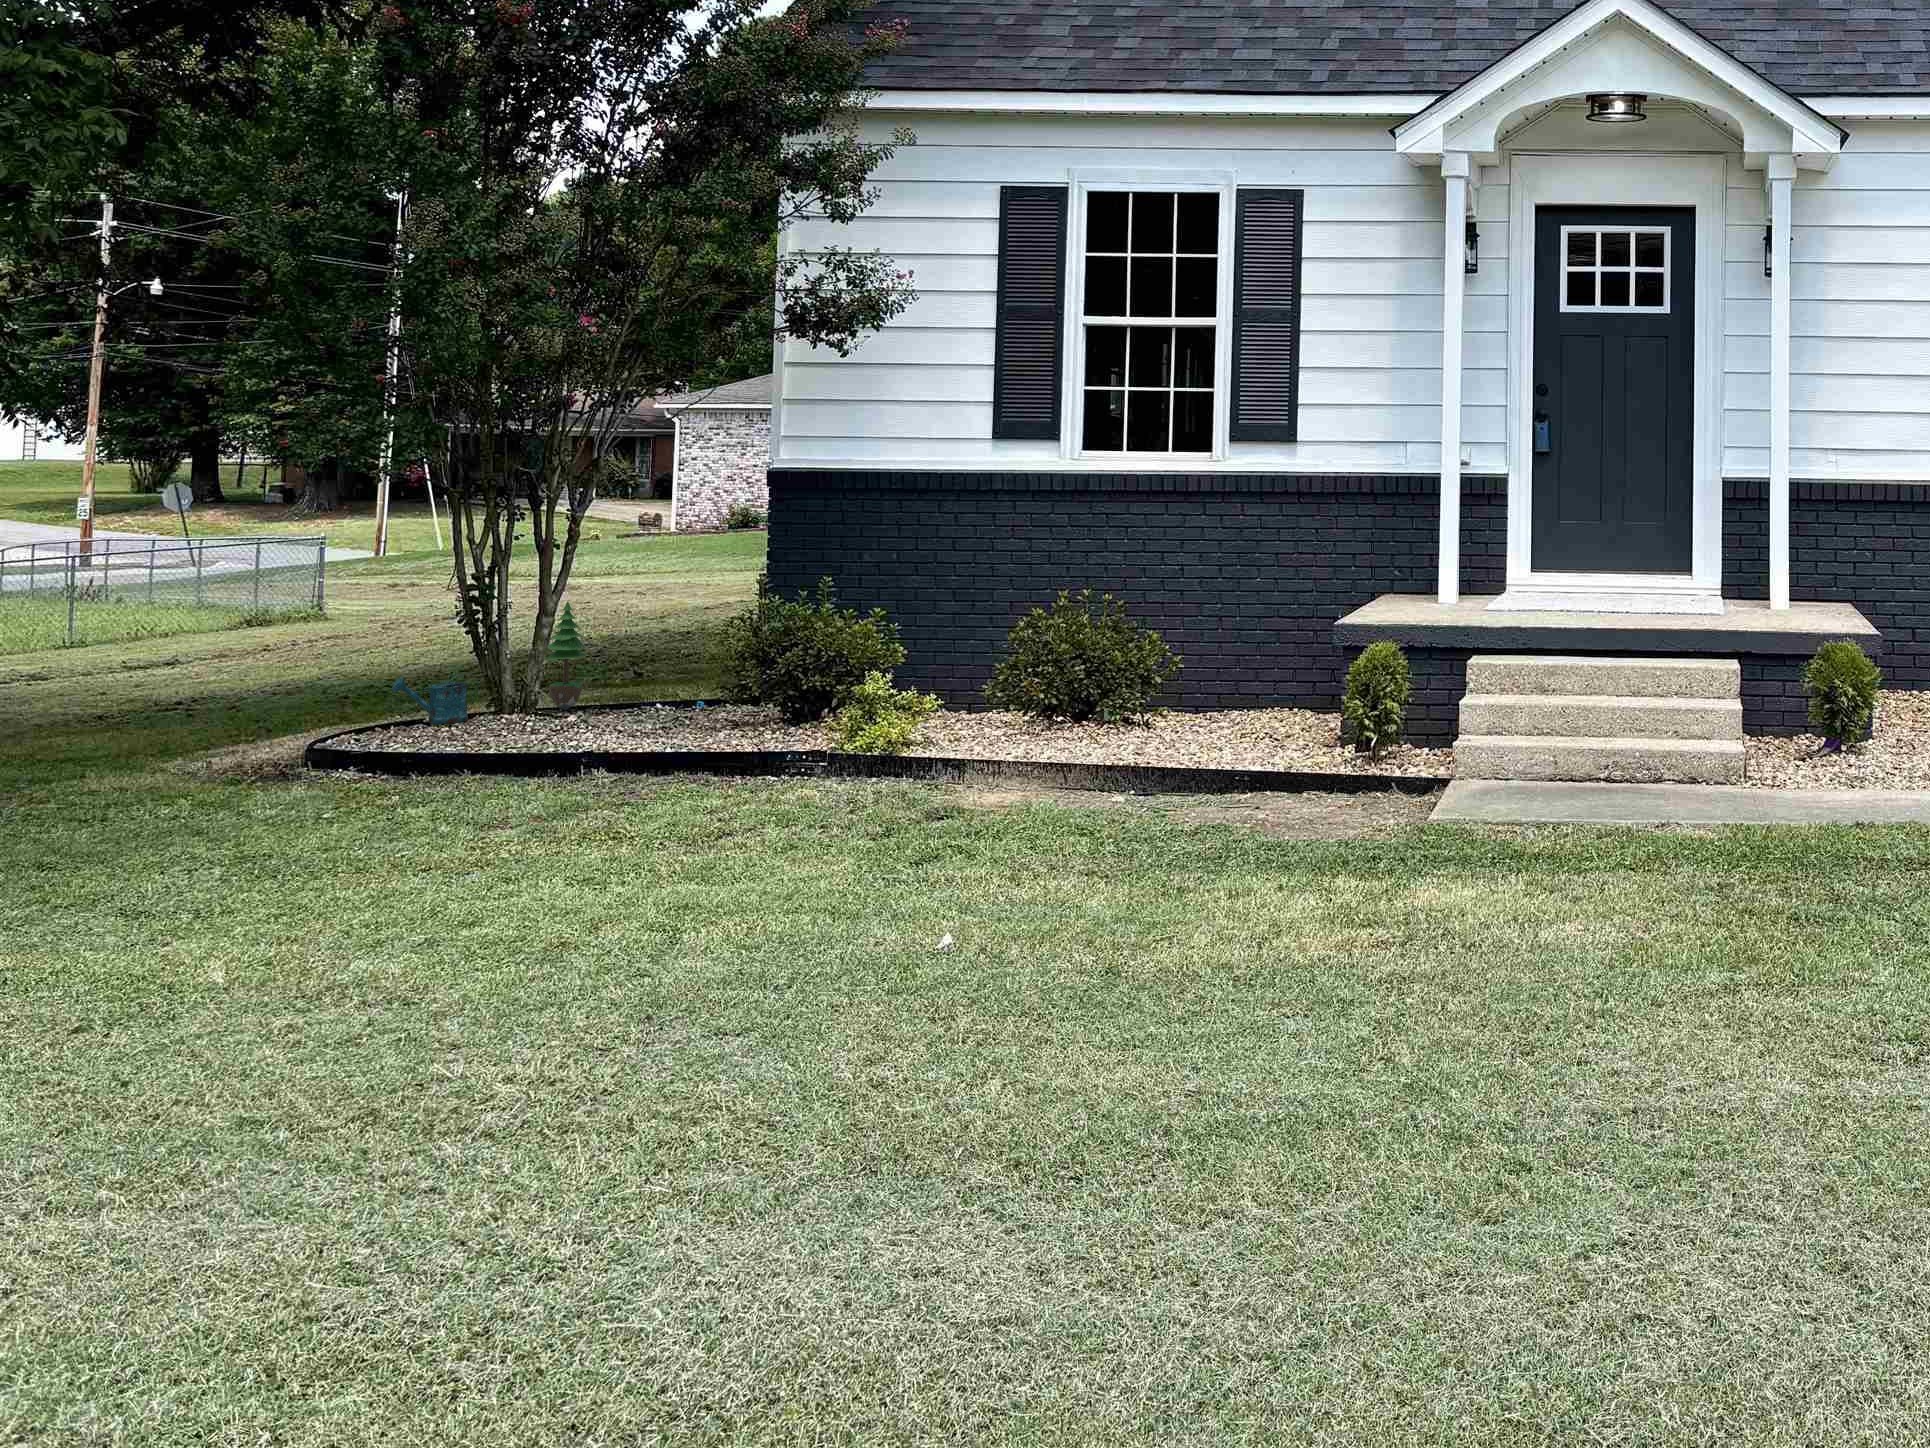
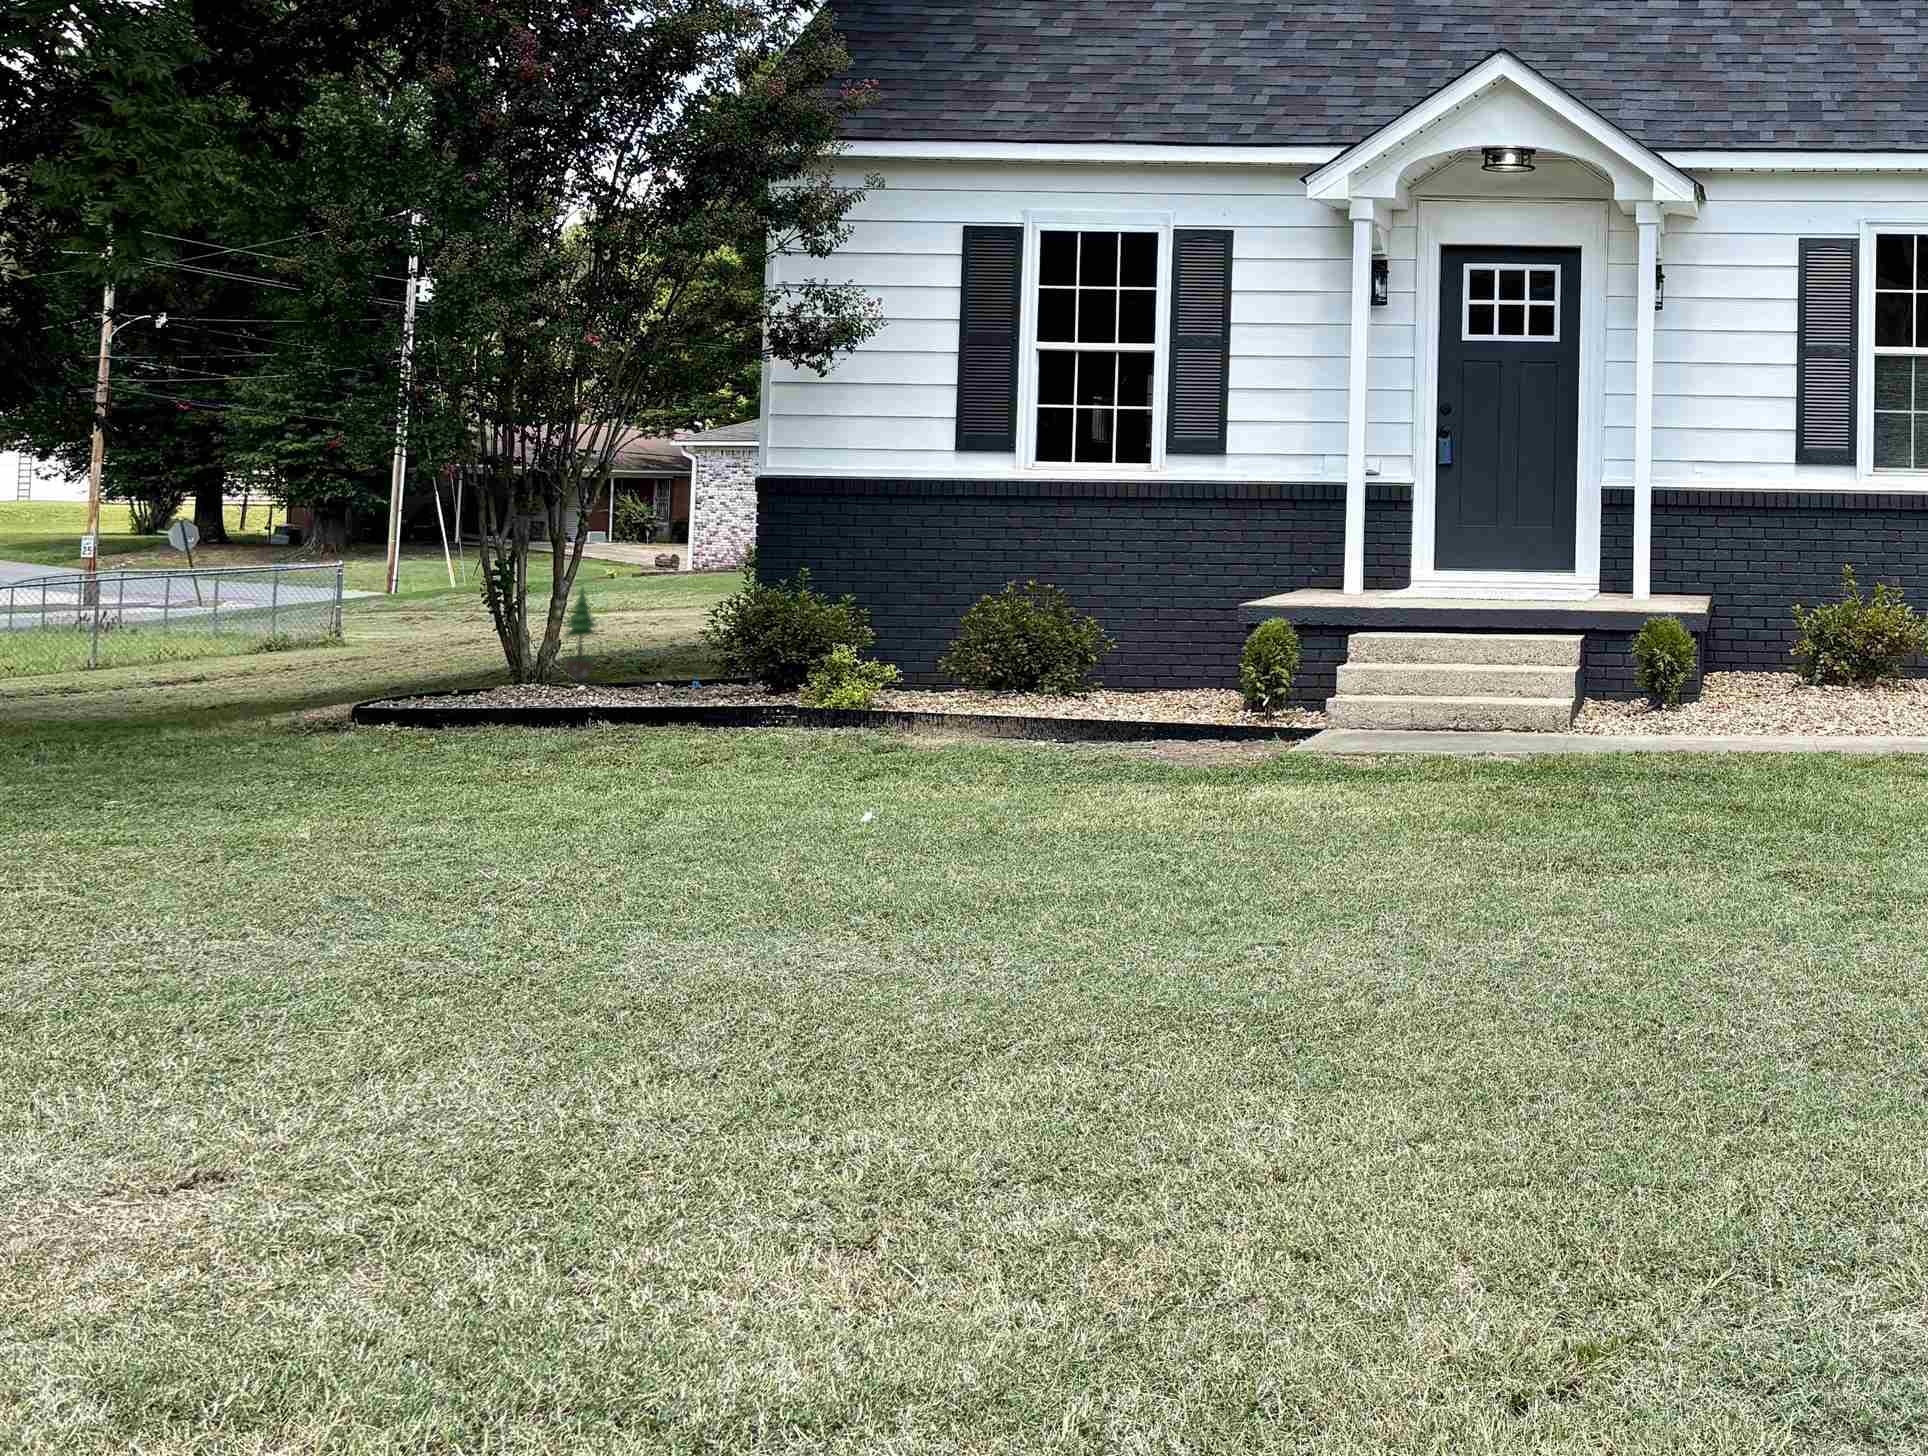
watering can: present [392,673,479,724] -> none [432,647,505,690]

